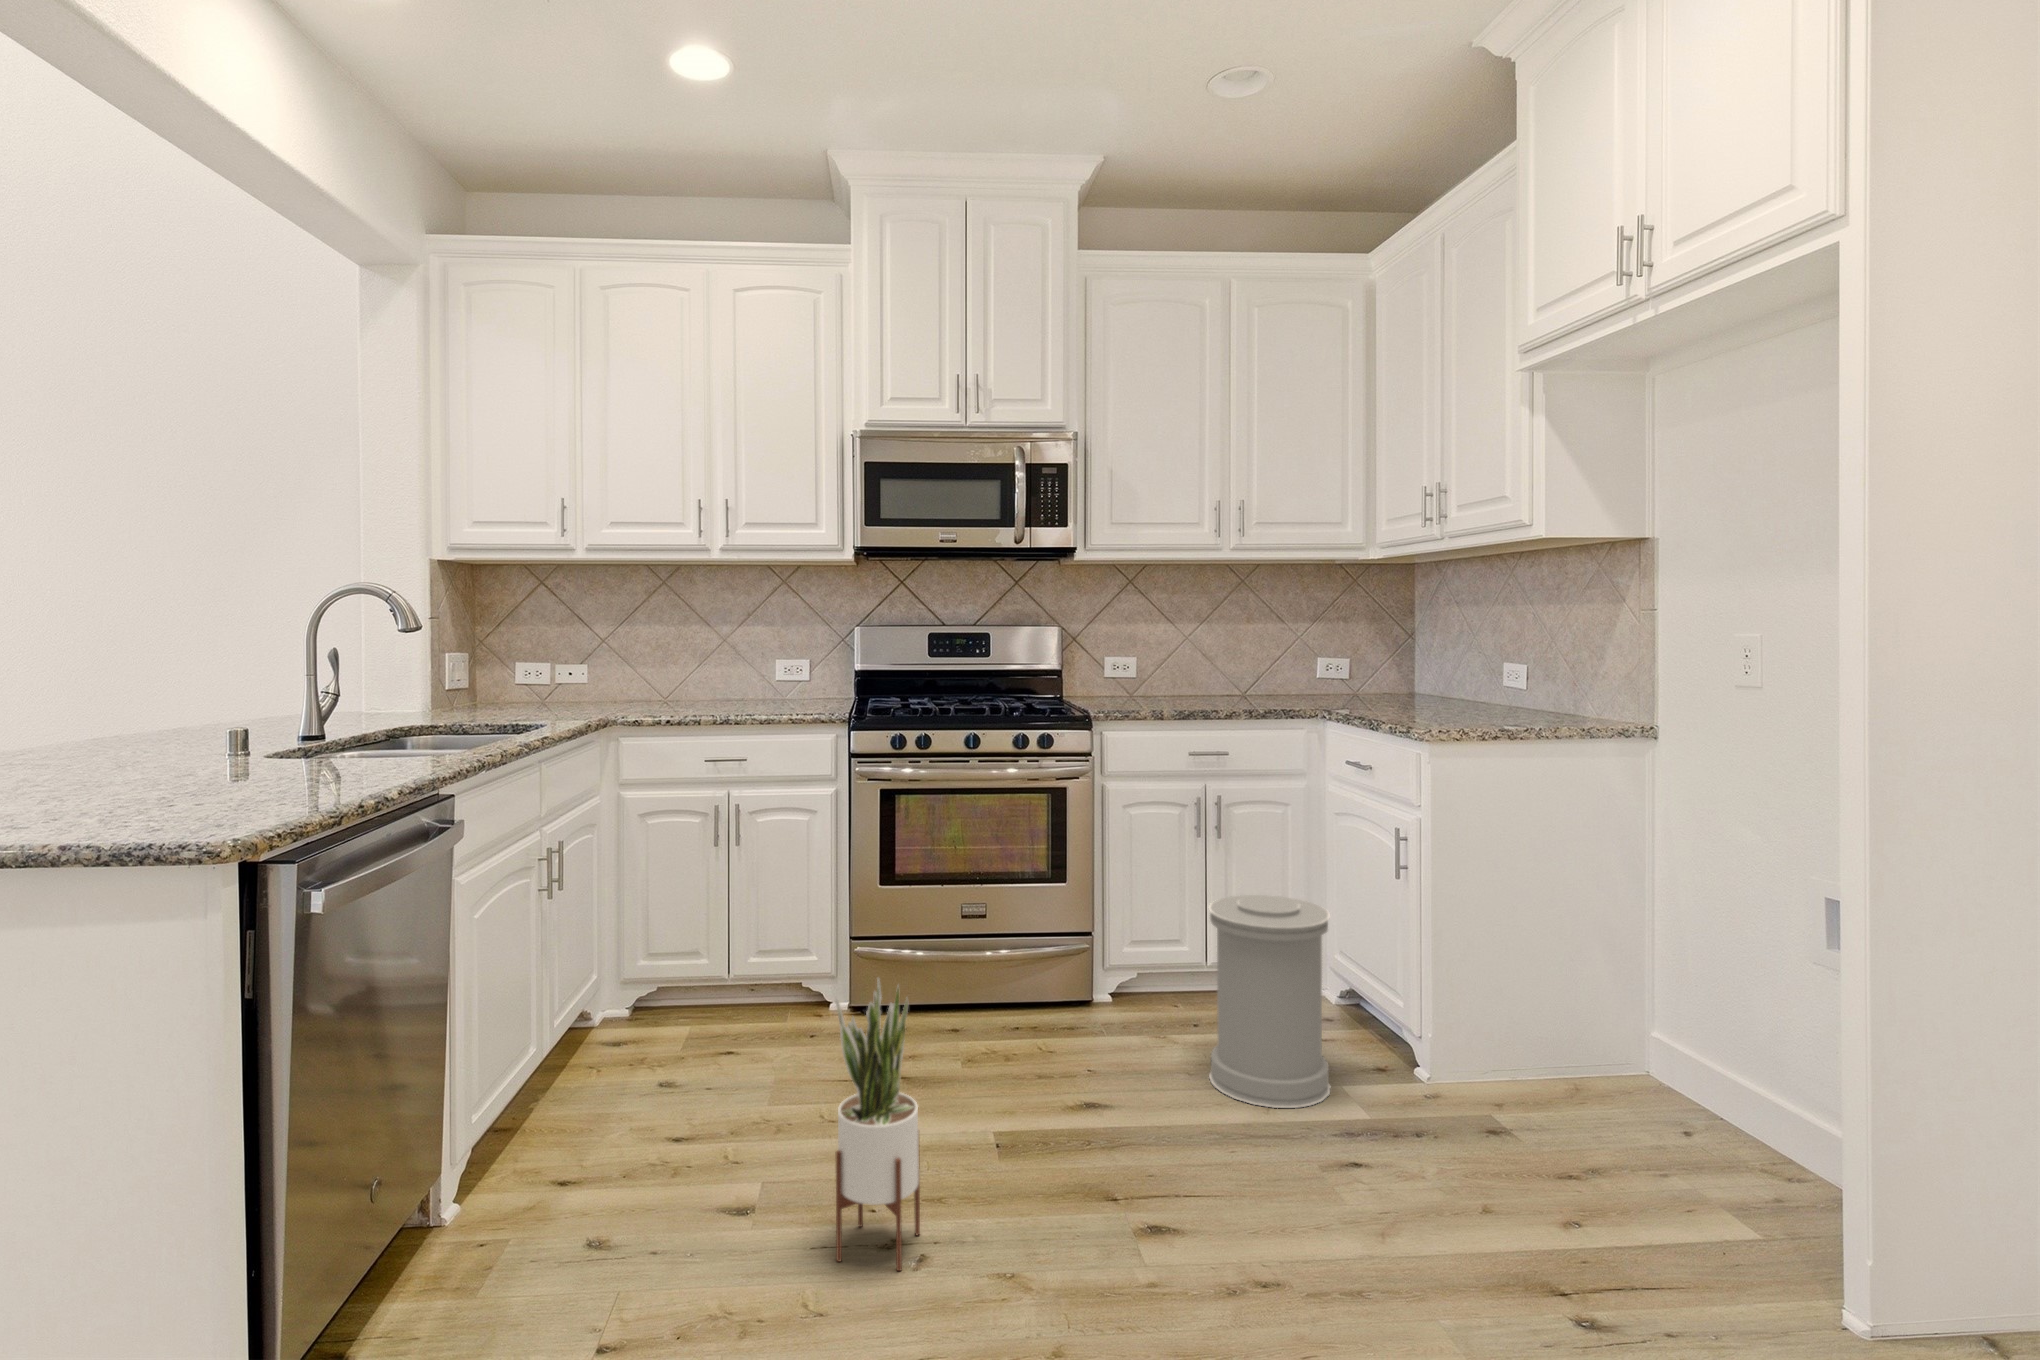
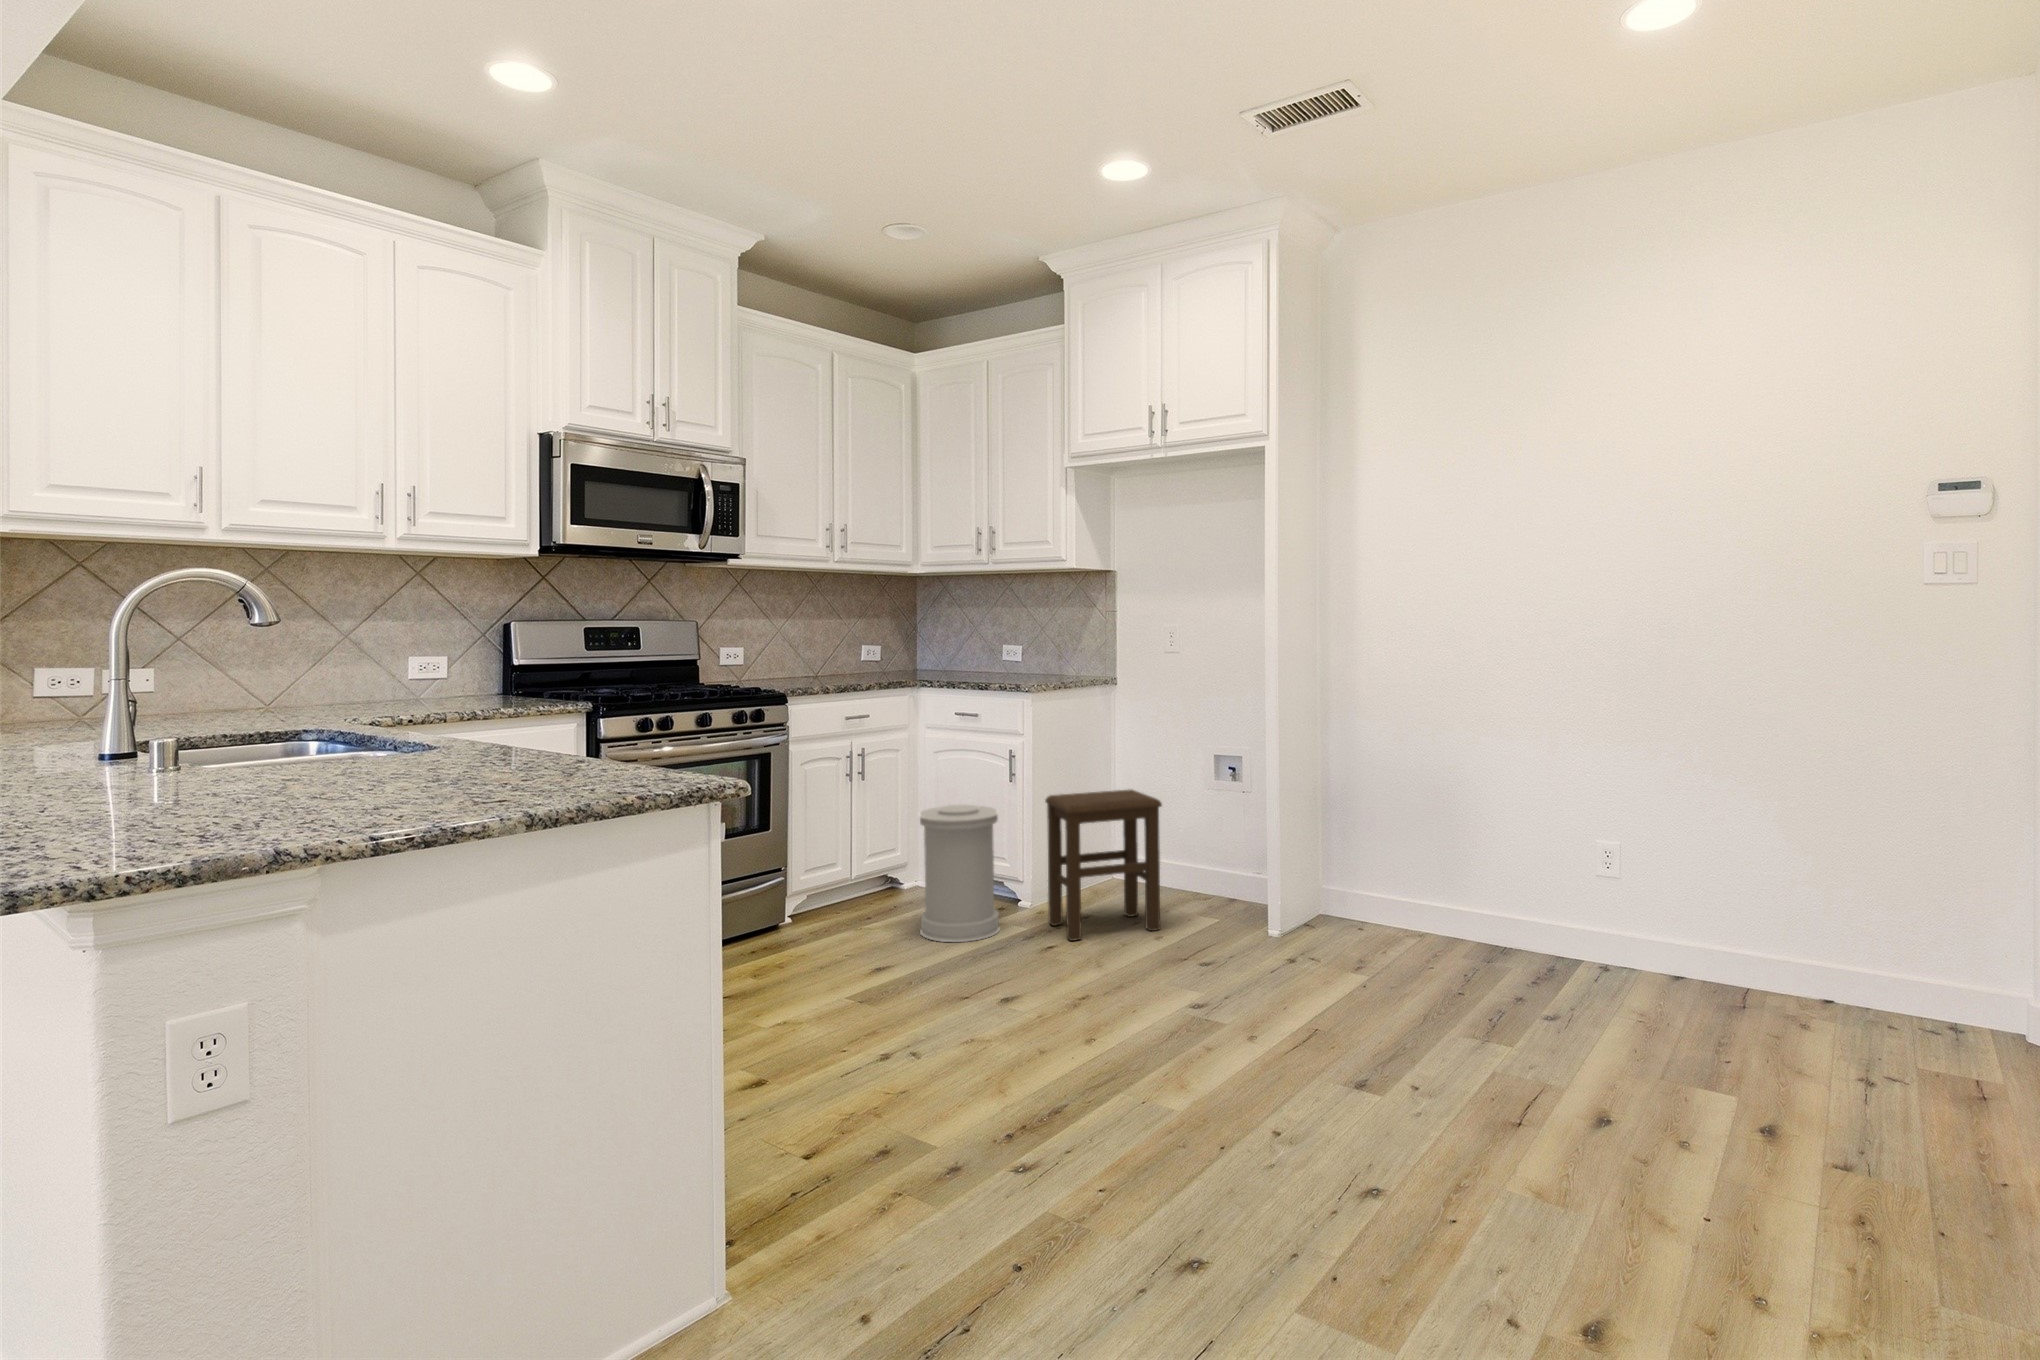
stool: none [1385,914,1584,1210] -> present [1045,790,1162,941]
potted plant: present [835,979,920,1271] -> none [860,866,925,1075]

